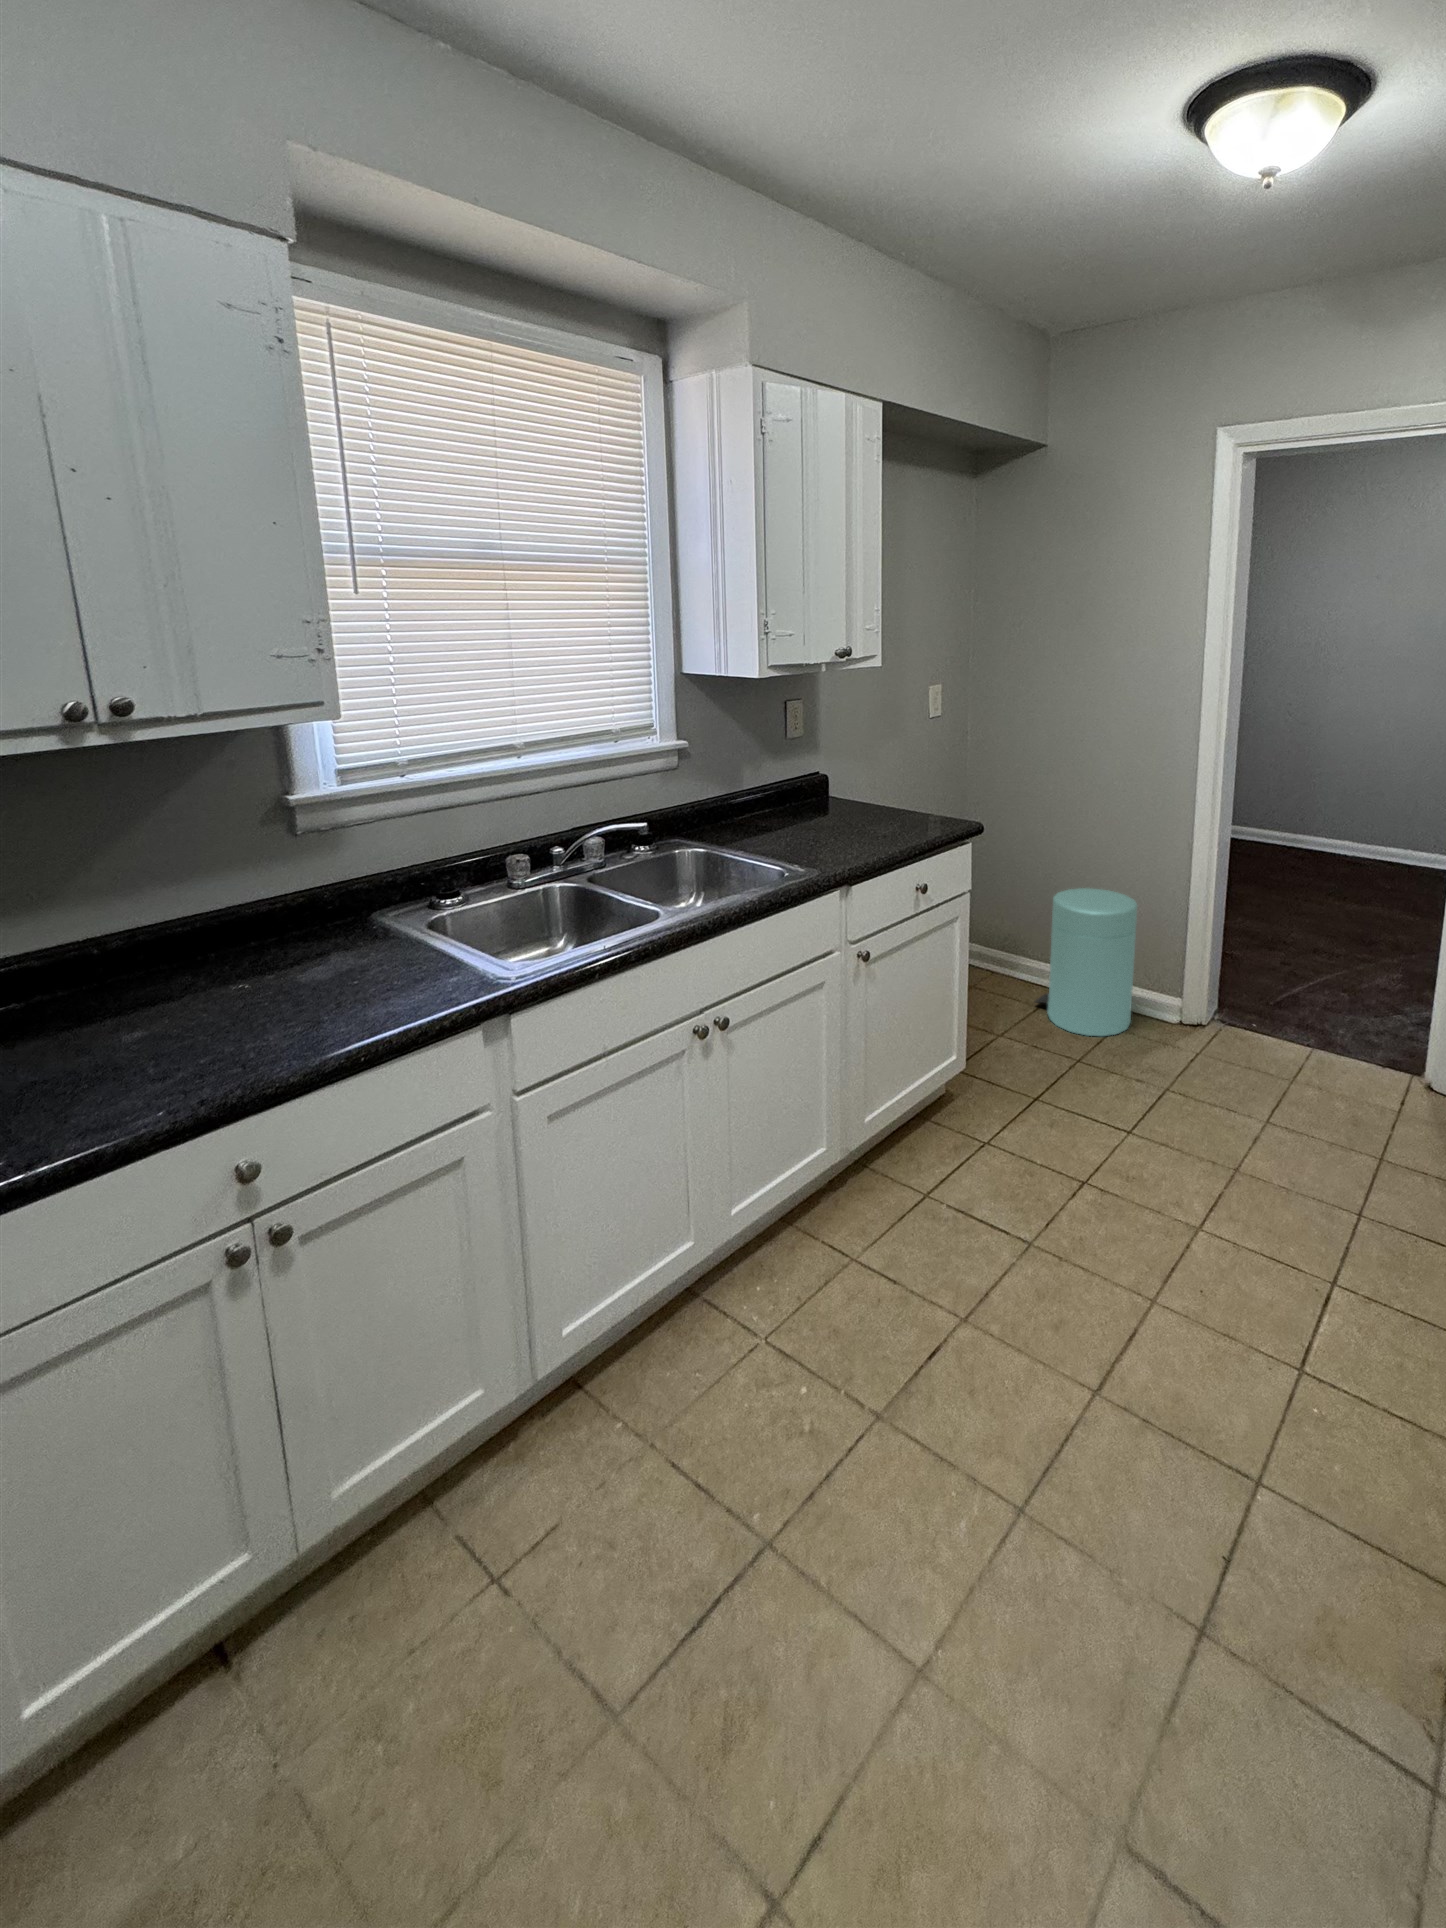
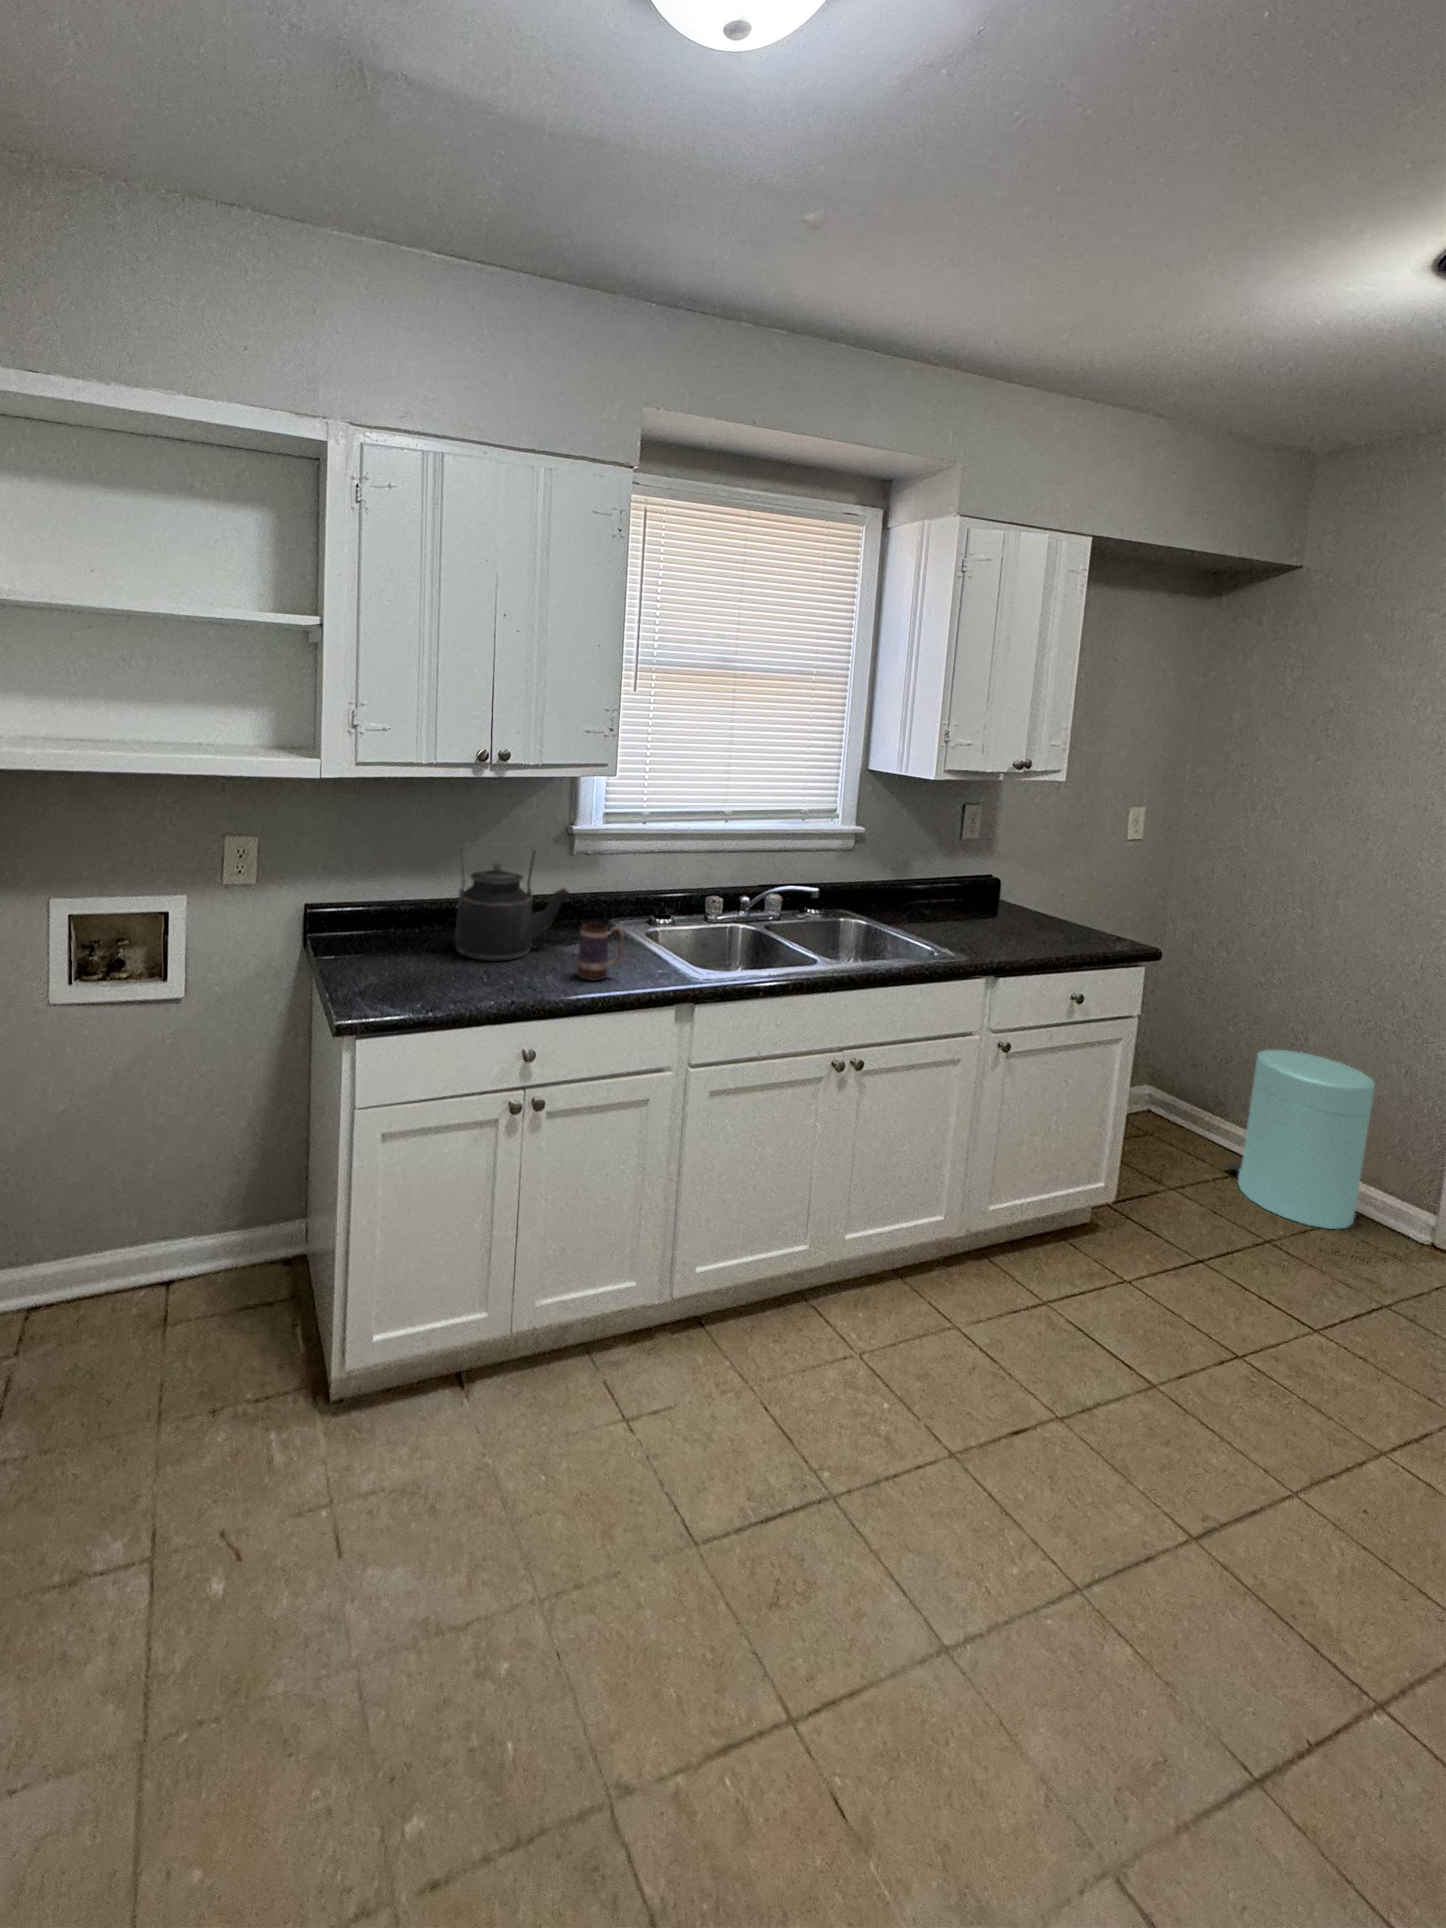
kettle: none [65,839,293,1037] -> present [455,843,569,961]
mug: none [314,936,389,1025] -> present [577,923,624,981]

